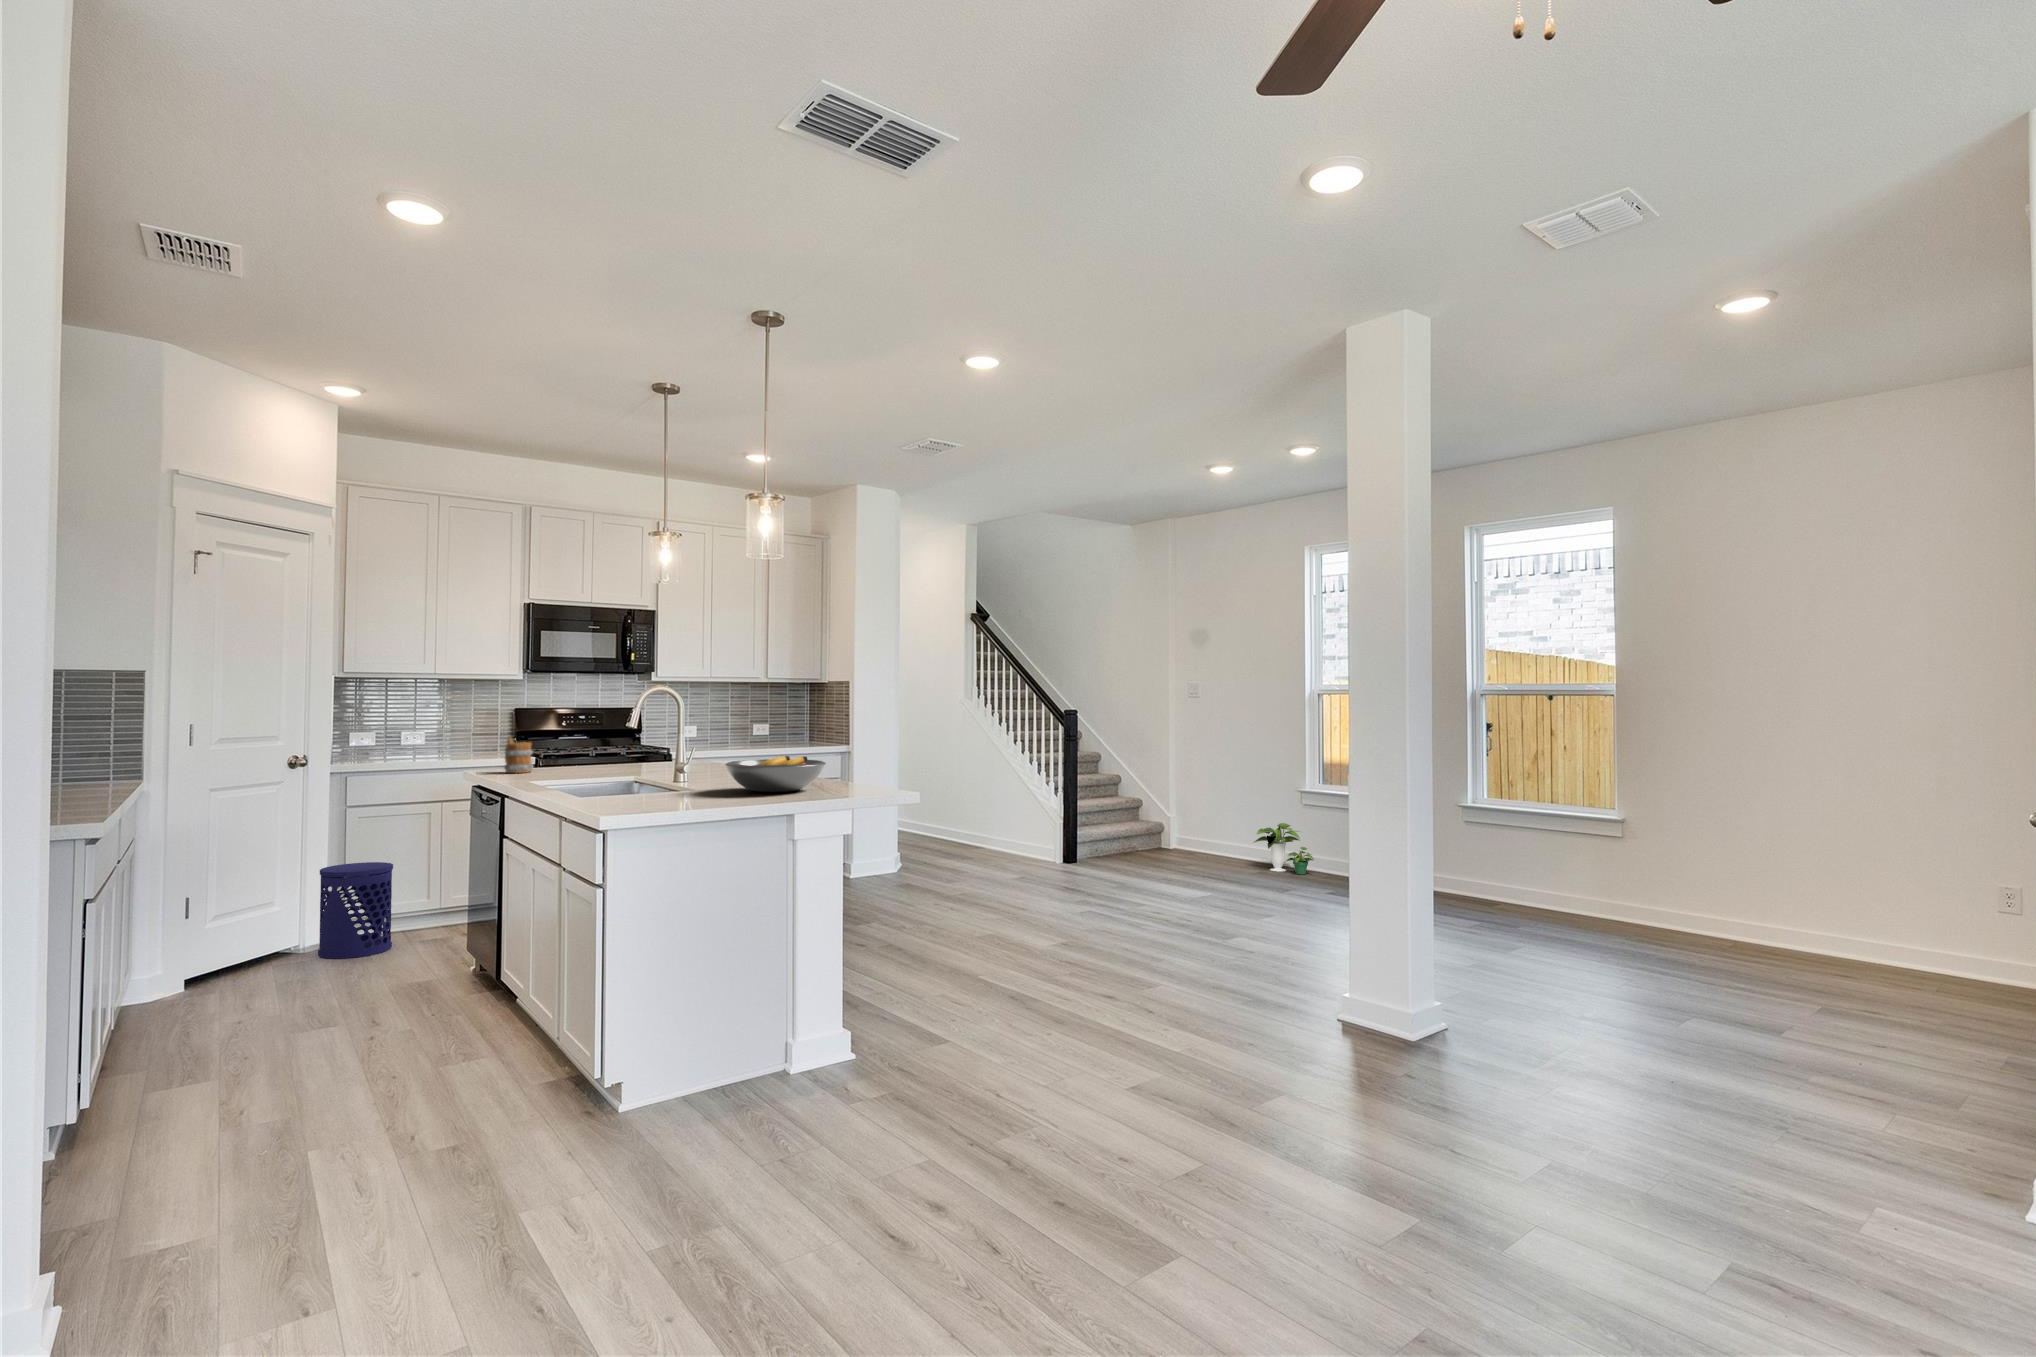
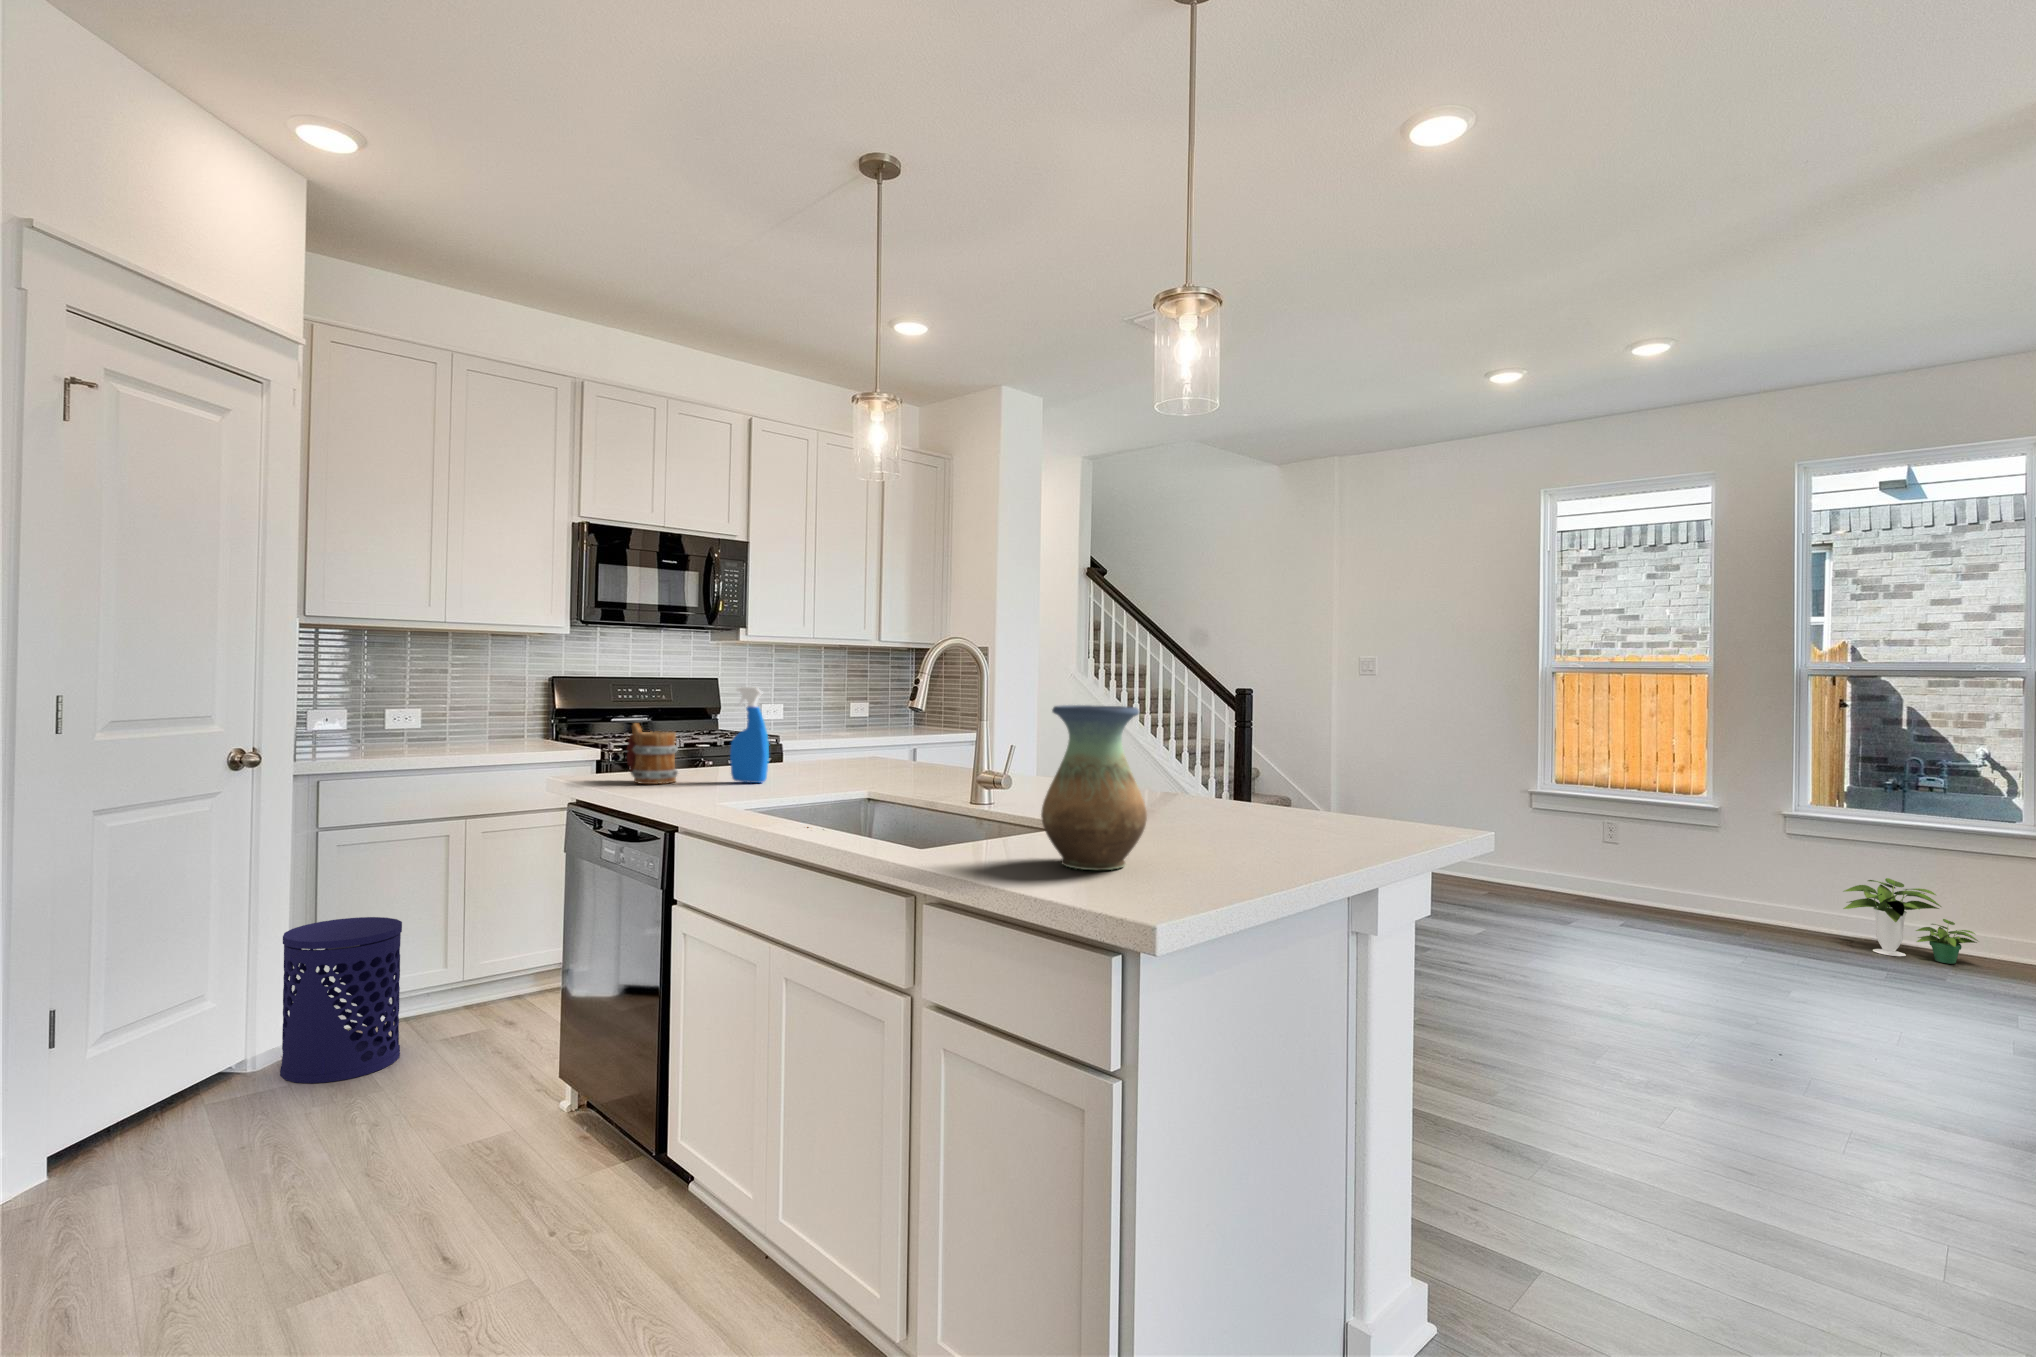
spray bottle: none [561,715,582,772] -> present [730,687,769,783]
vase: none [616,723,671,802] -> present [1041,705,1147,870]
fruit bowl: present [725,756,826,792] -> none [1162,771,1350,837]
potted plant: present [1253,823,1314,874] -> present [1843,878,1978,964]

